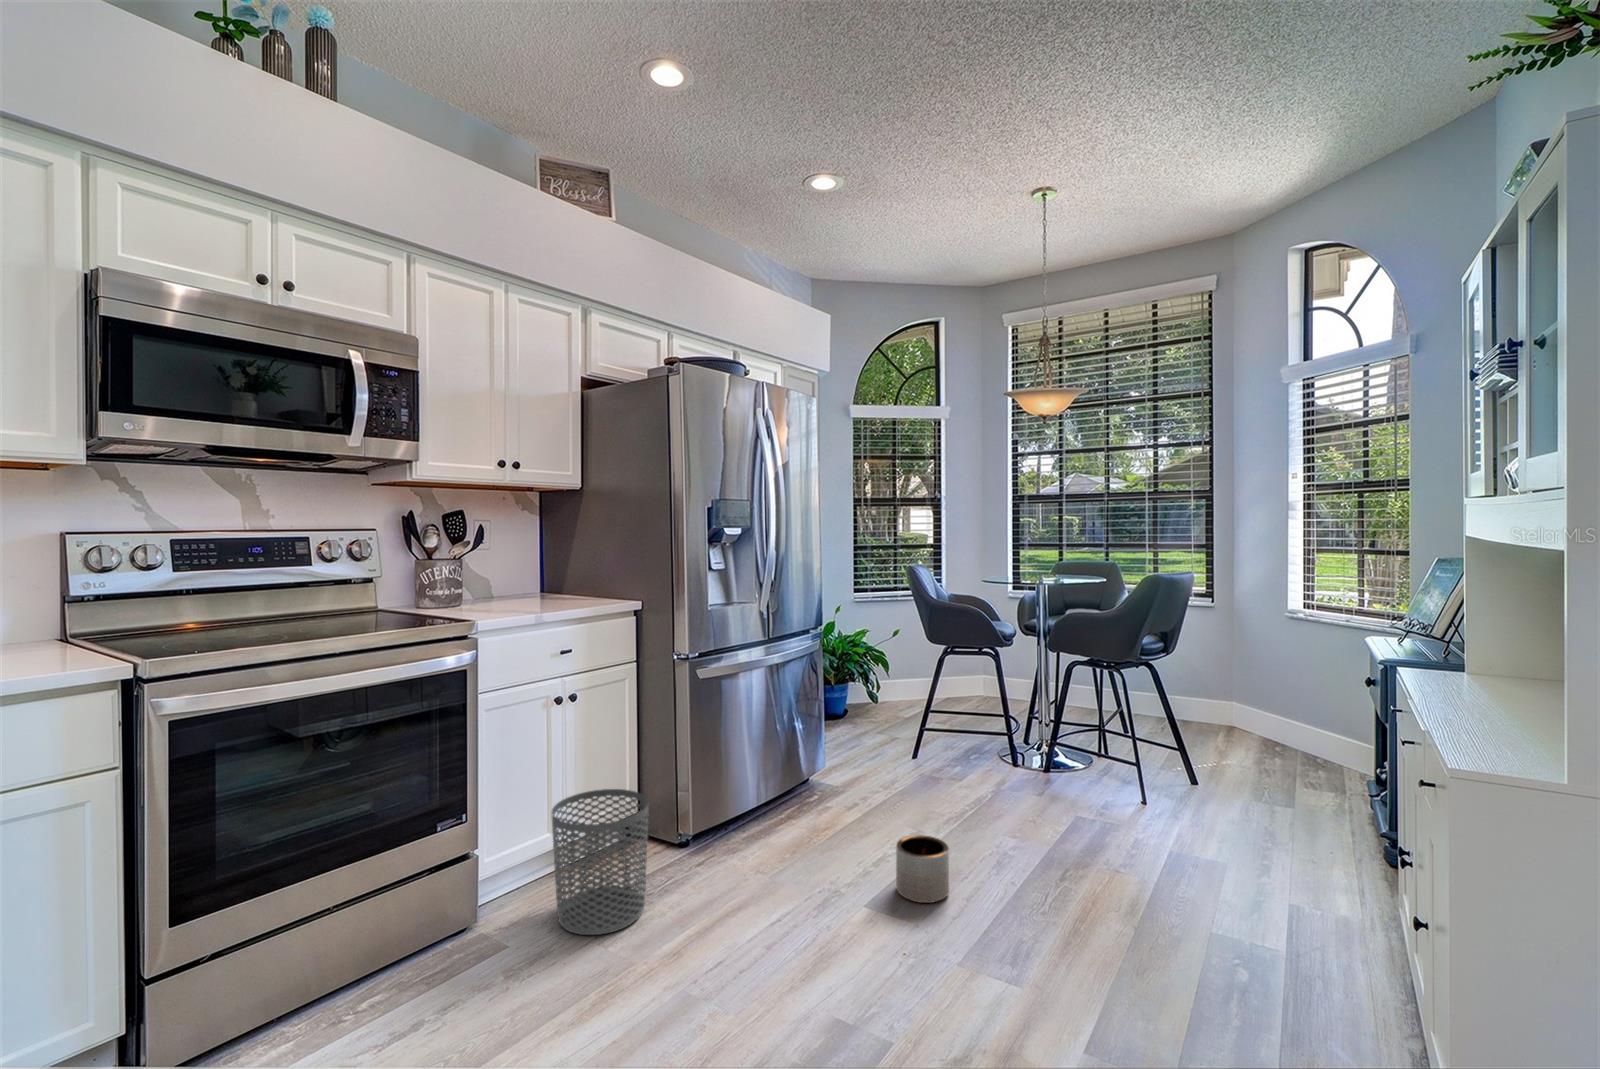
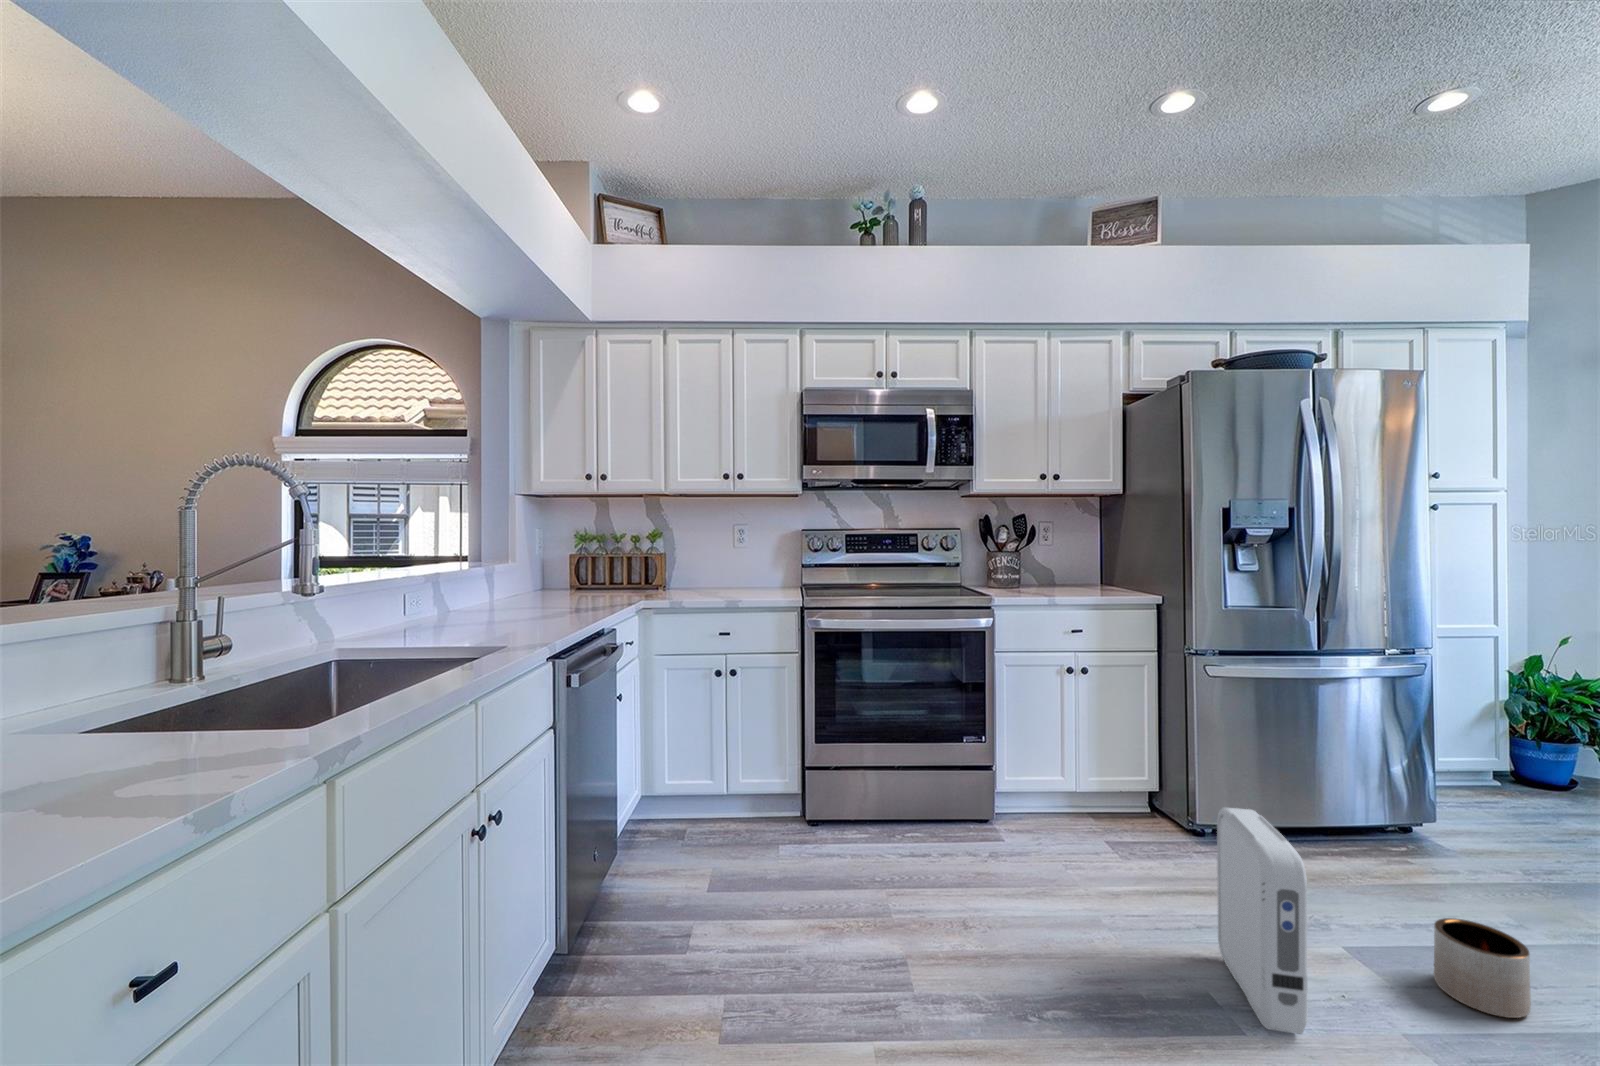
waste bin: present [551,789,648,935] -> none [1041,748,1127,868]
air purifier: none [782,802,886,1004] -> present [1217,807,1308,1034]

